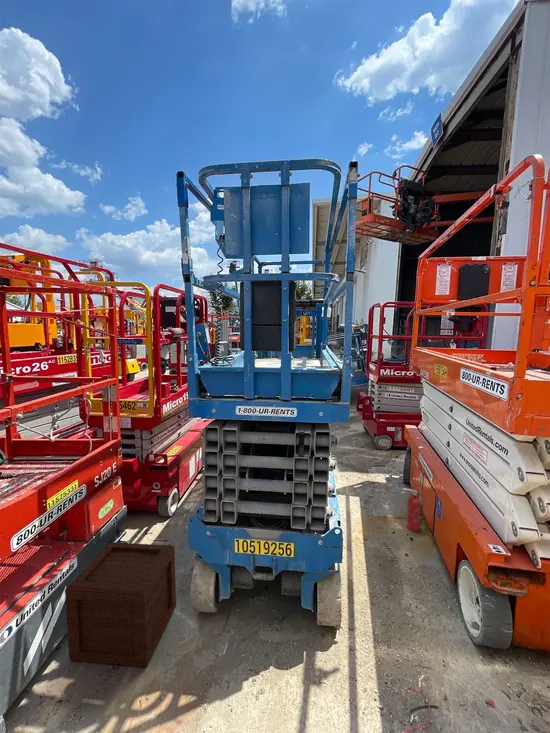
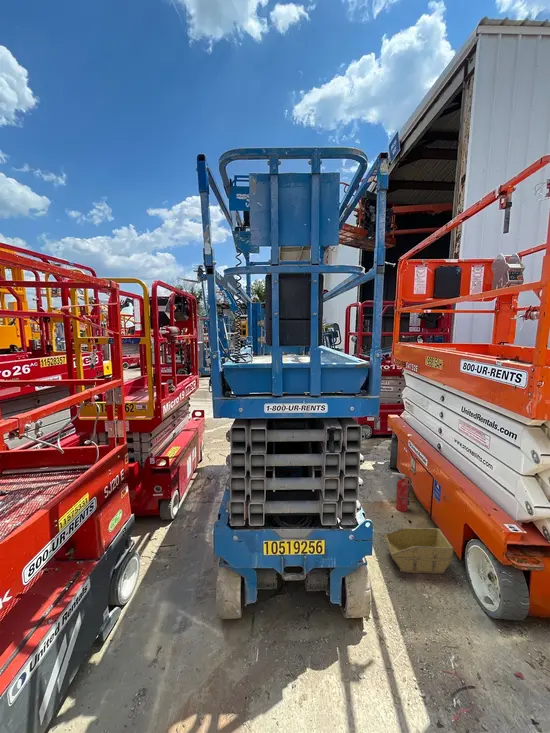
wooden crate: present [65,542,176,667] -> none [82,552,196,692]
storage bin: none [380,545,450,597] -> present [384,528,454,574]

